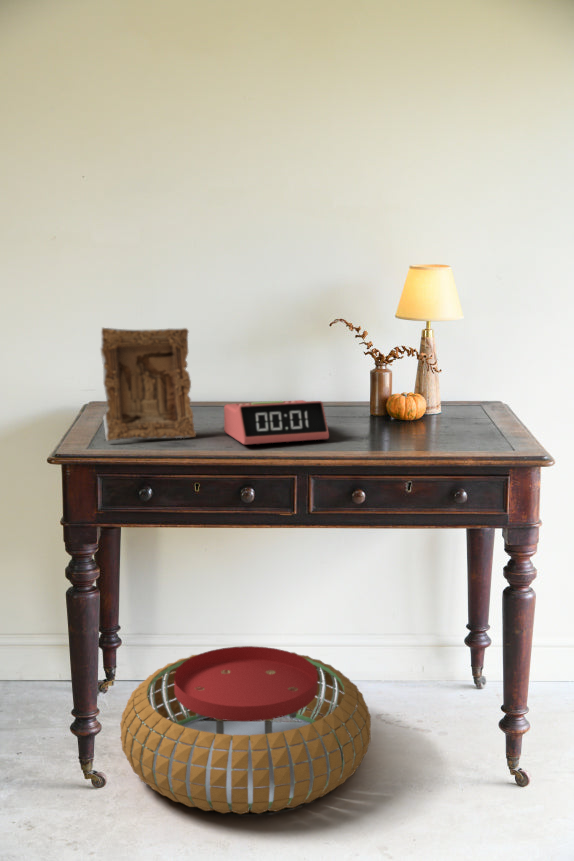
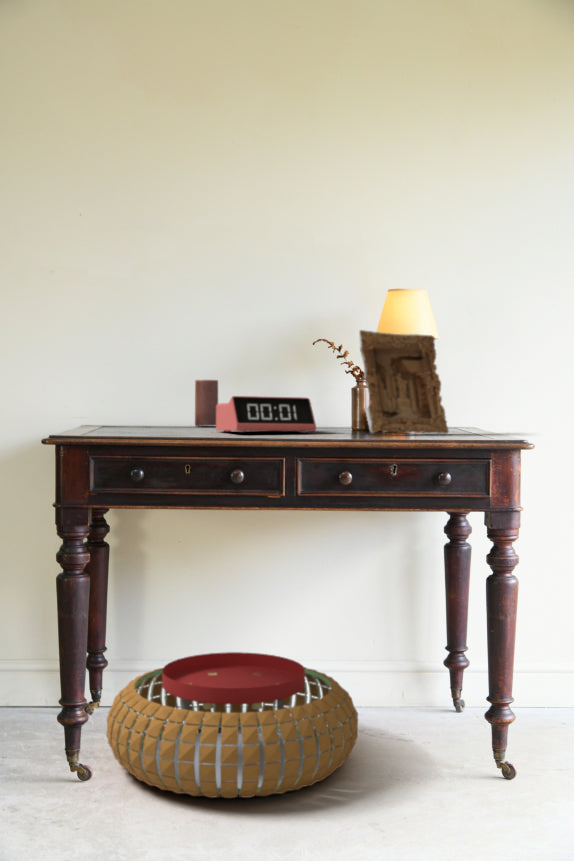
picture frame: present [100,328,195,441] -> present [359,330,448,434]
candle: none [204,357,229,409] -> present [195,380,218,426]

